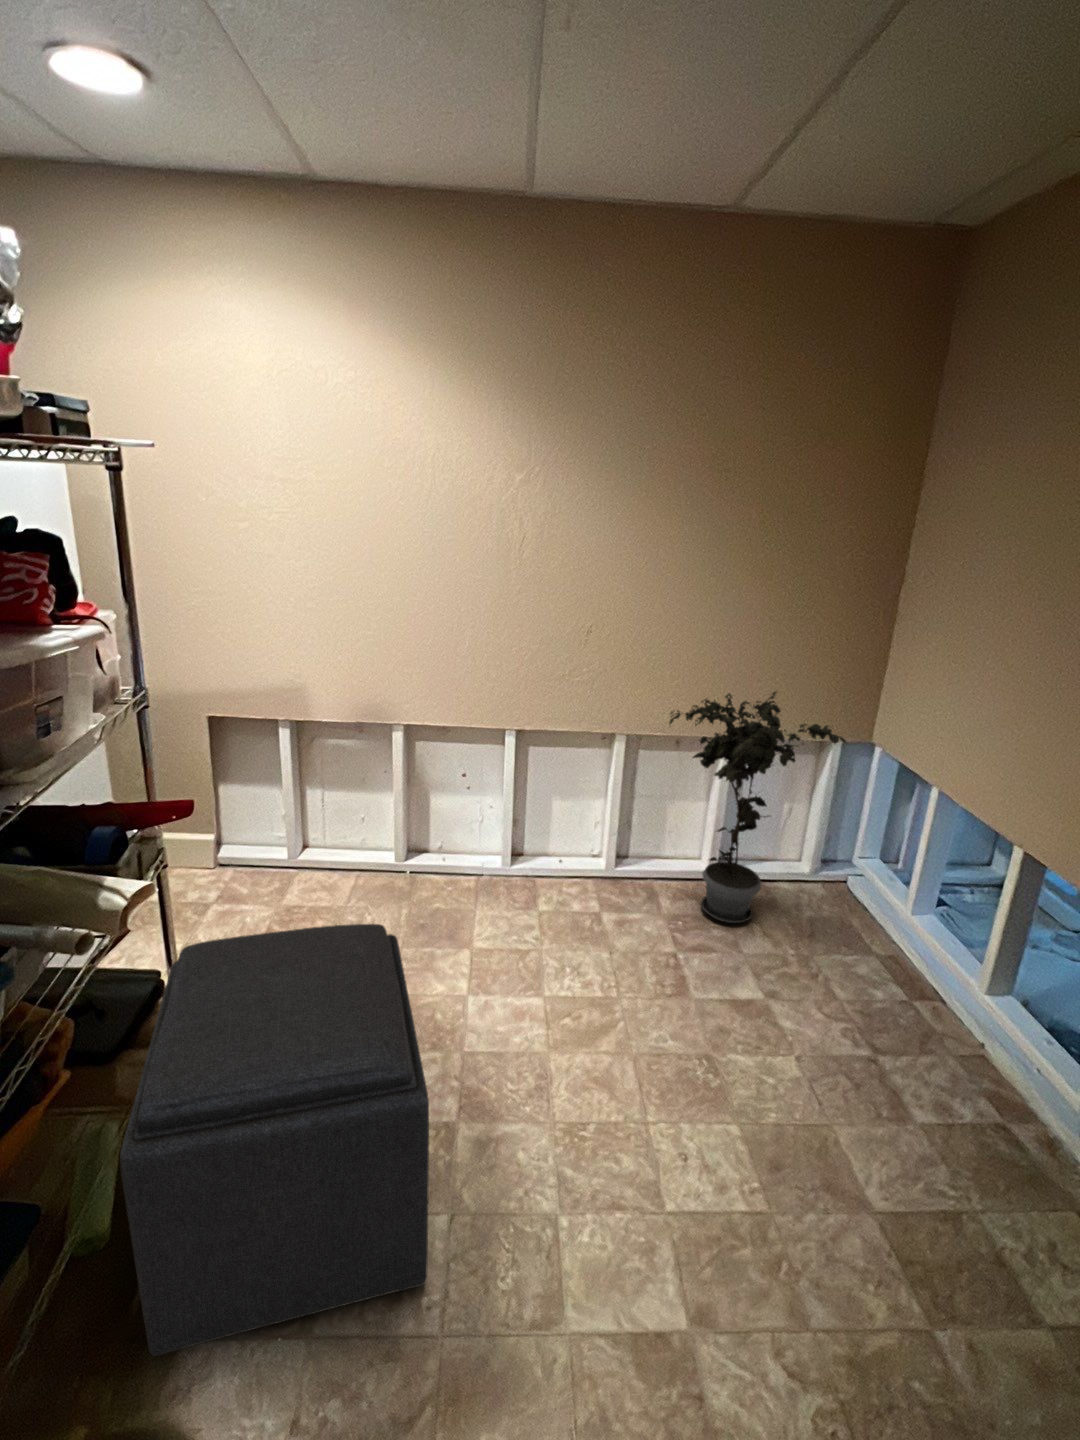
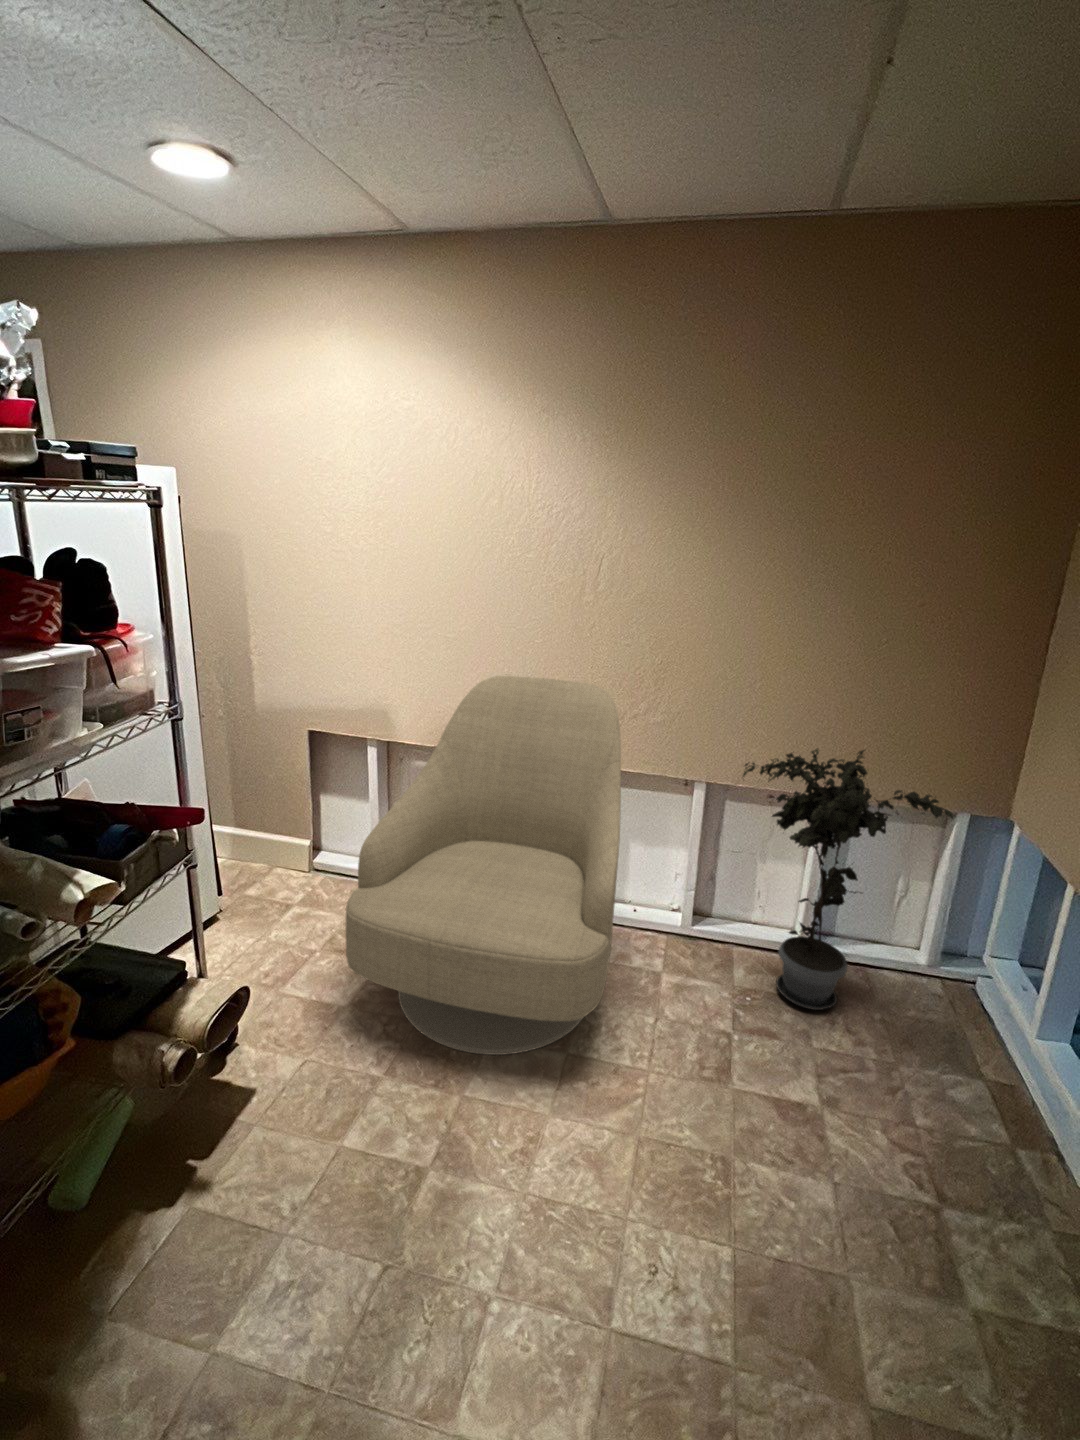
armchair: none [314,640,584,1014] -> present [346,674,621,1055]
ottoman: present [120,924,429,1356] -> none [35,940,384,1335]

